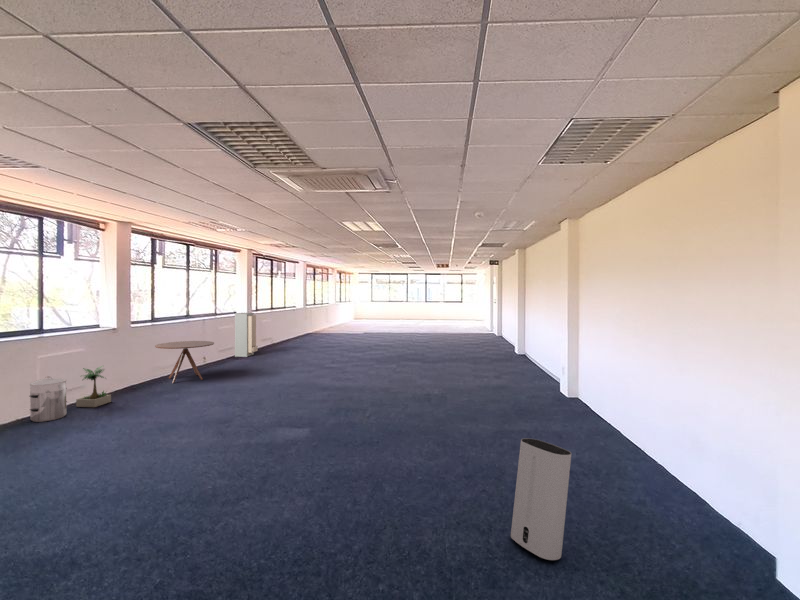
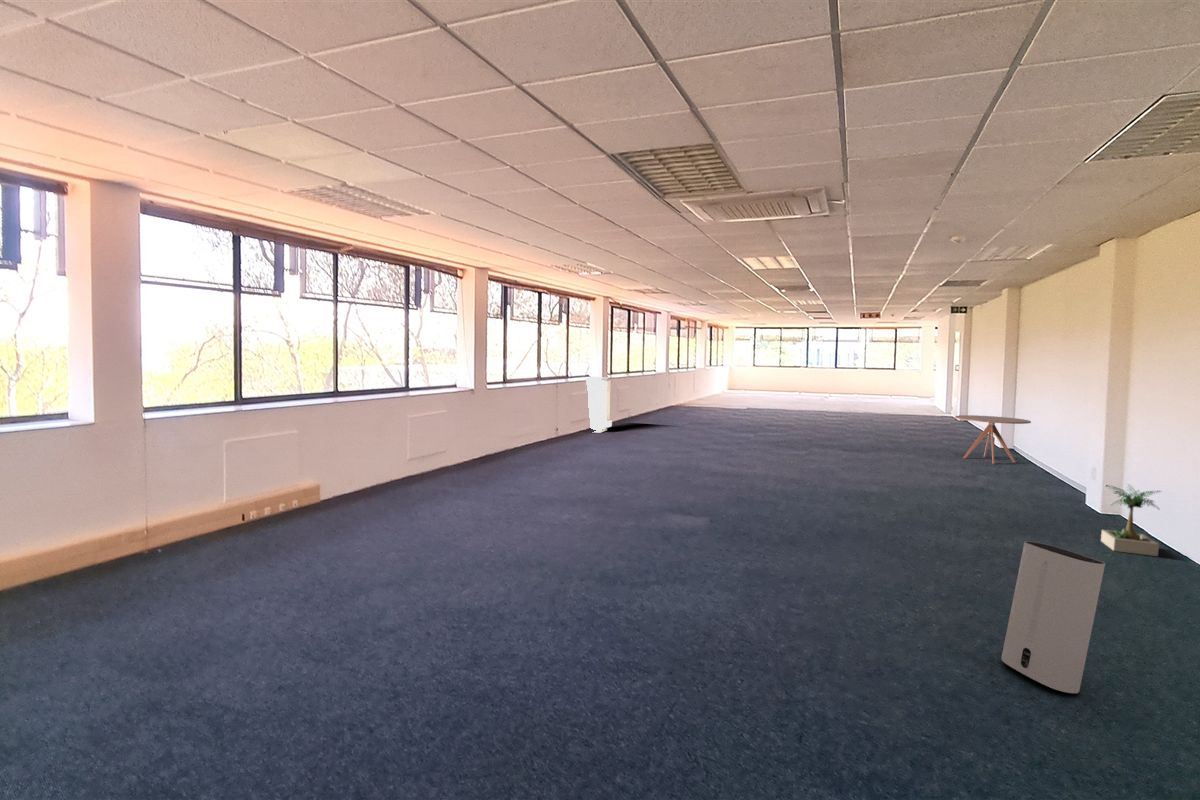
round table: present [155,341,214,383] -> present [955,415,1031,464]
potted plant: present [76,367,111,407] -> present [1101,485,1160,556]
waste bin: present [30,377,67,422] -> none [408,436,438,483]

